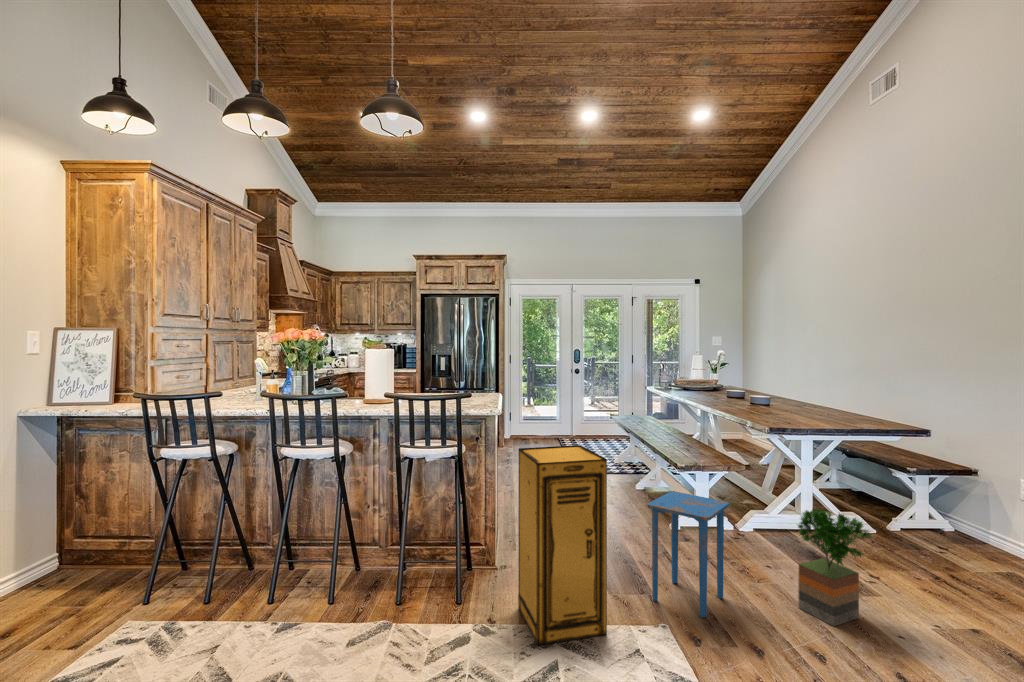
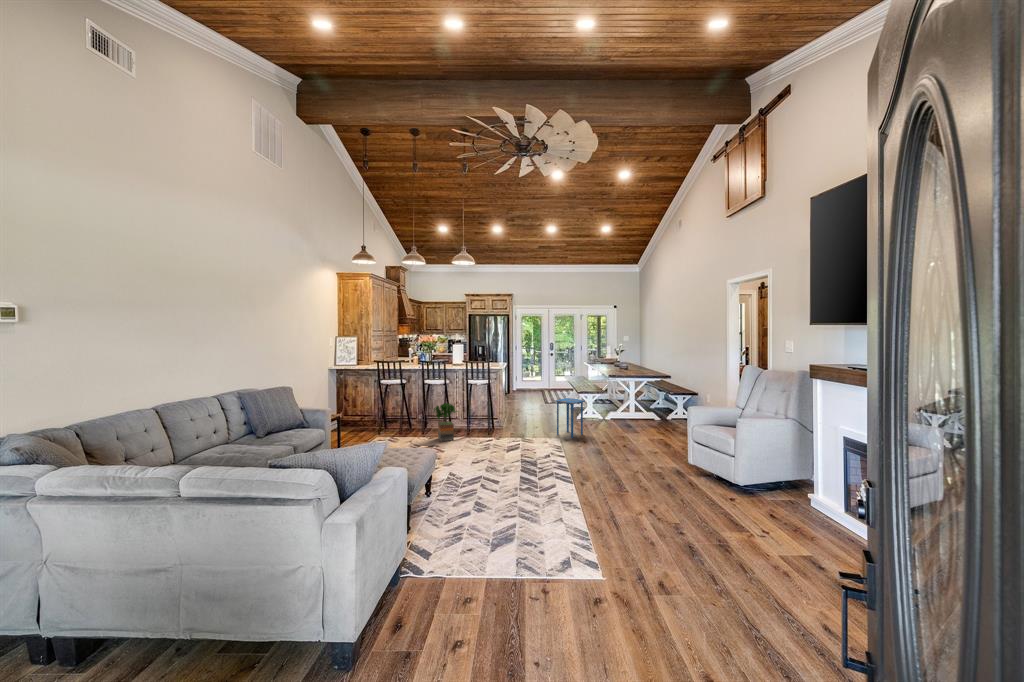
storage cabinet: present [519,445,607,645] -> none [508,379,537,442]
potted tree: present [798,509,873,626] -> present [434,403,458,441]

